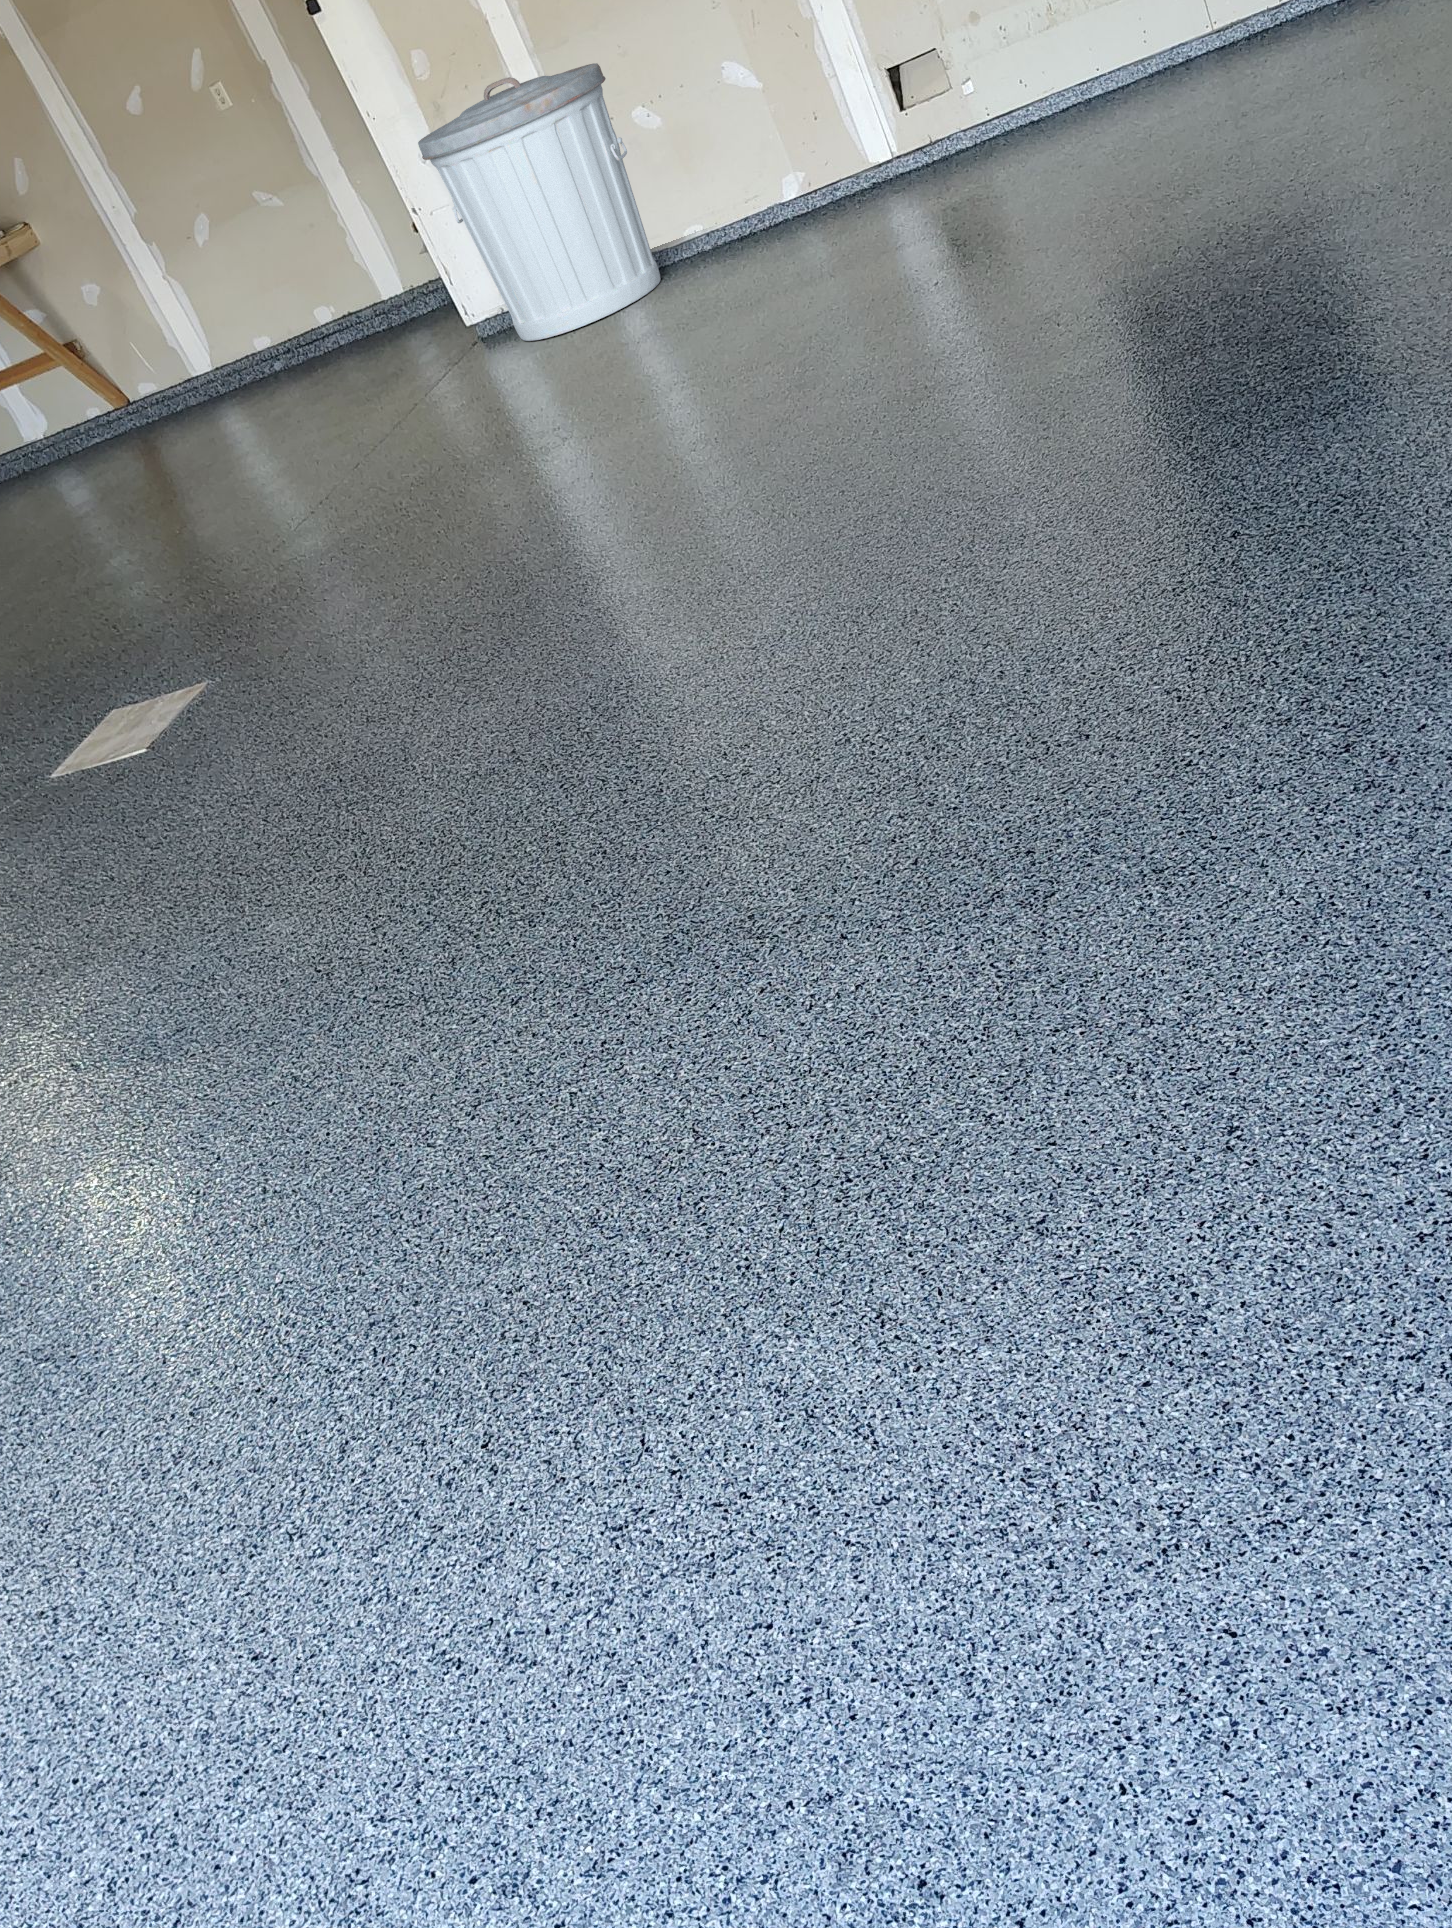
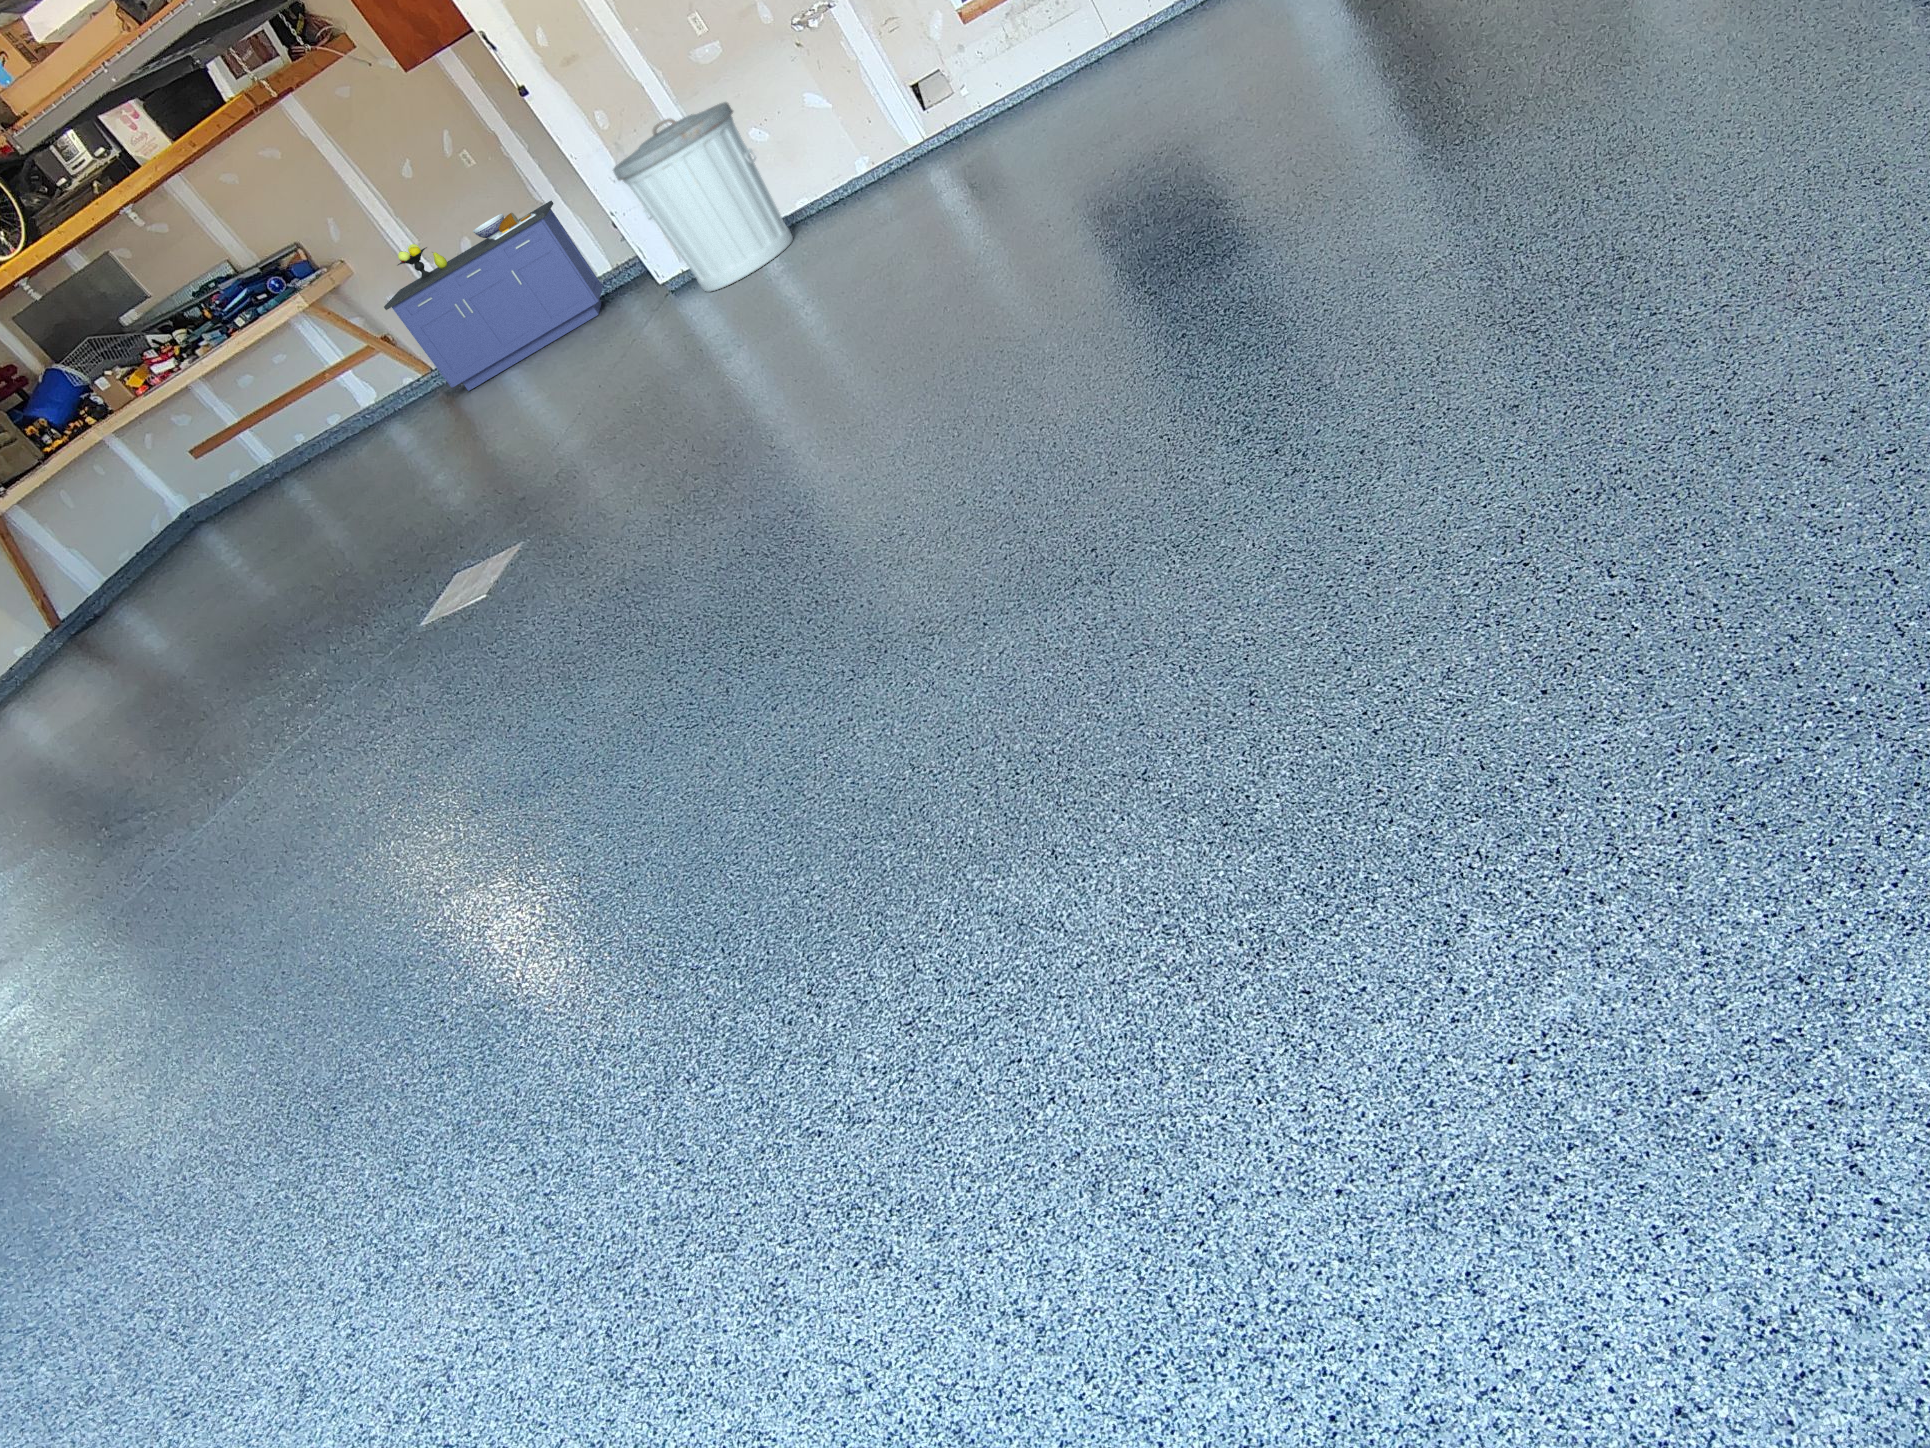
storage cabinet: none [72,172,380,431] -> present [384,201,603,391]

